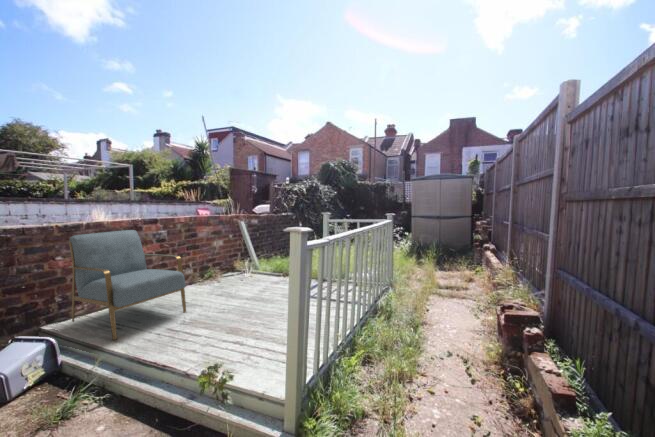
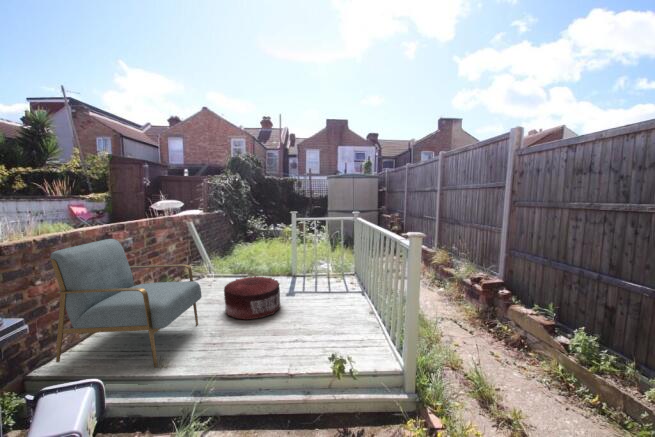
pouf: none [212,274,272,316] -> present [224,276,280,320]

